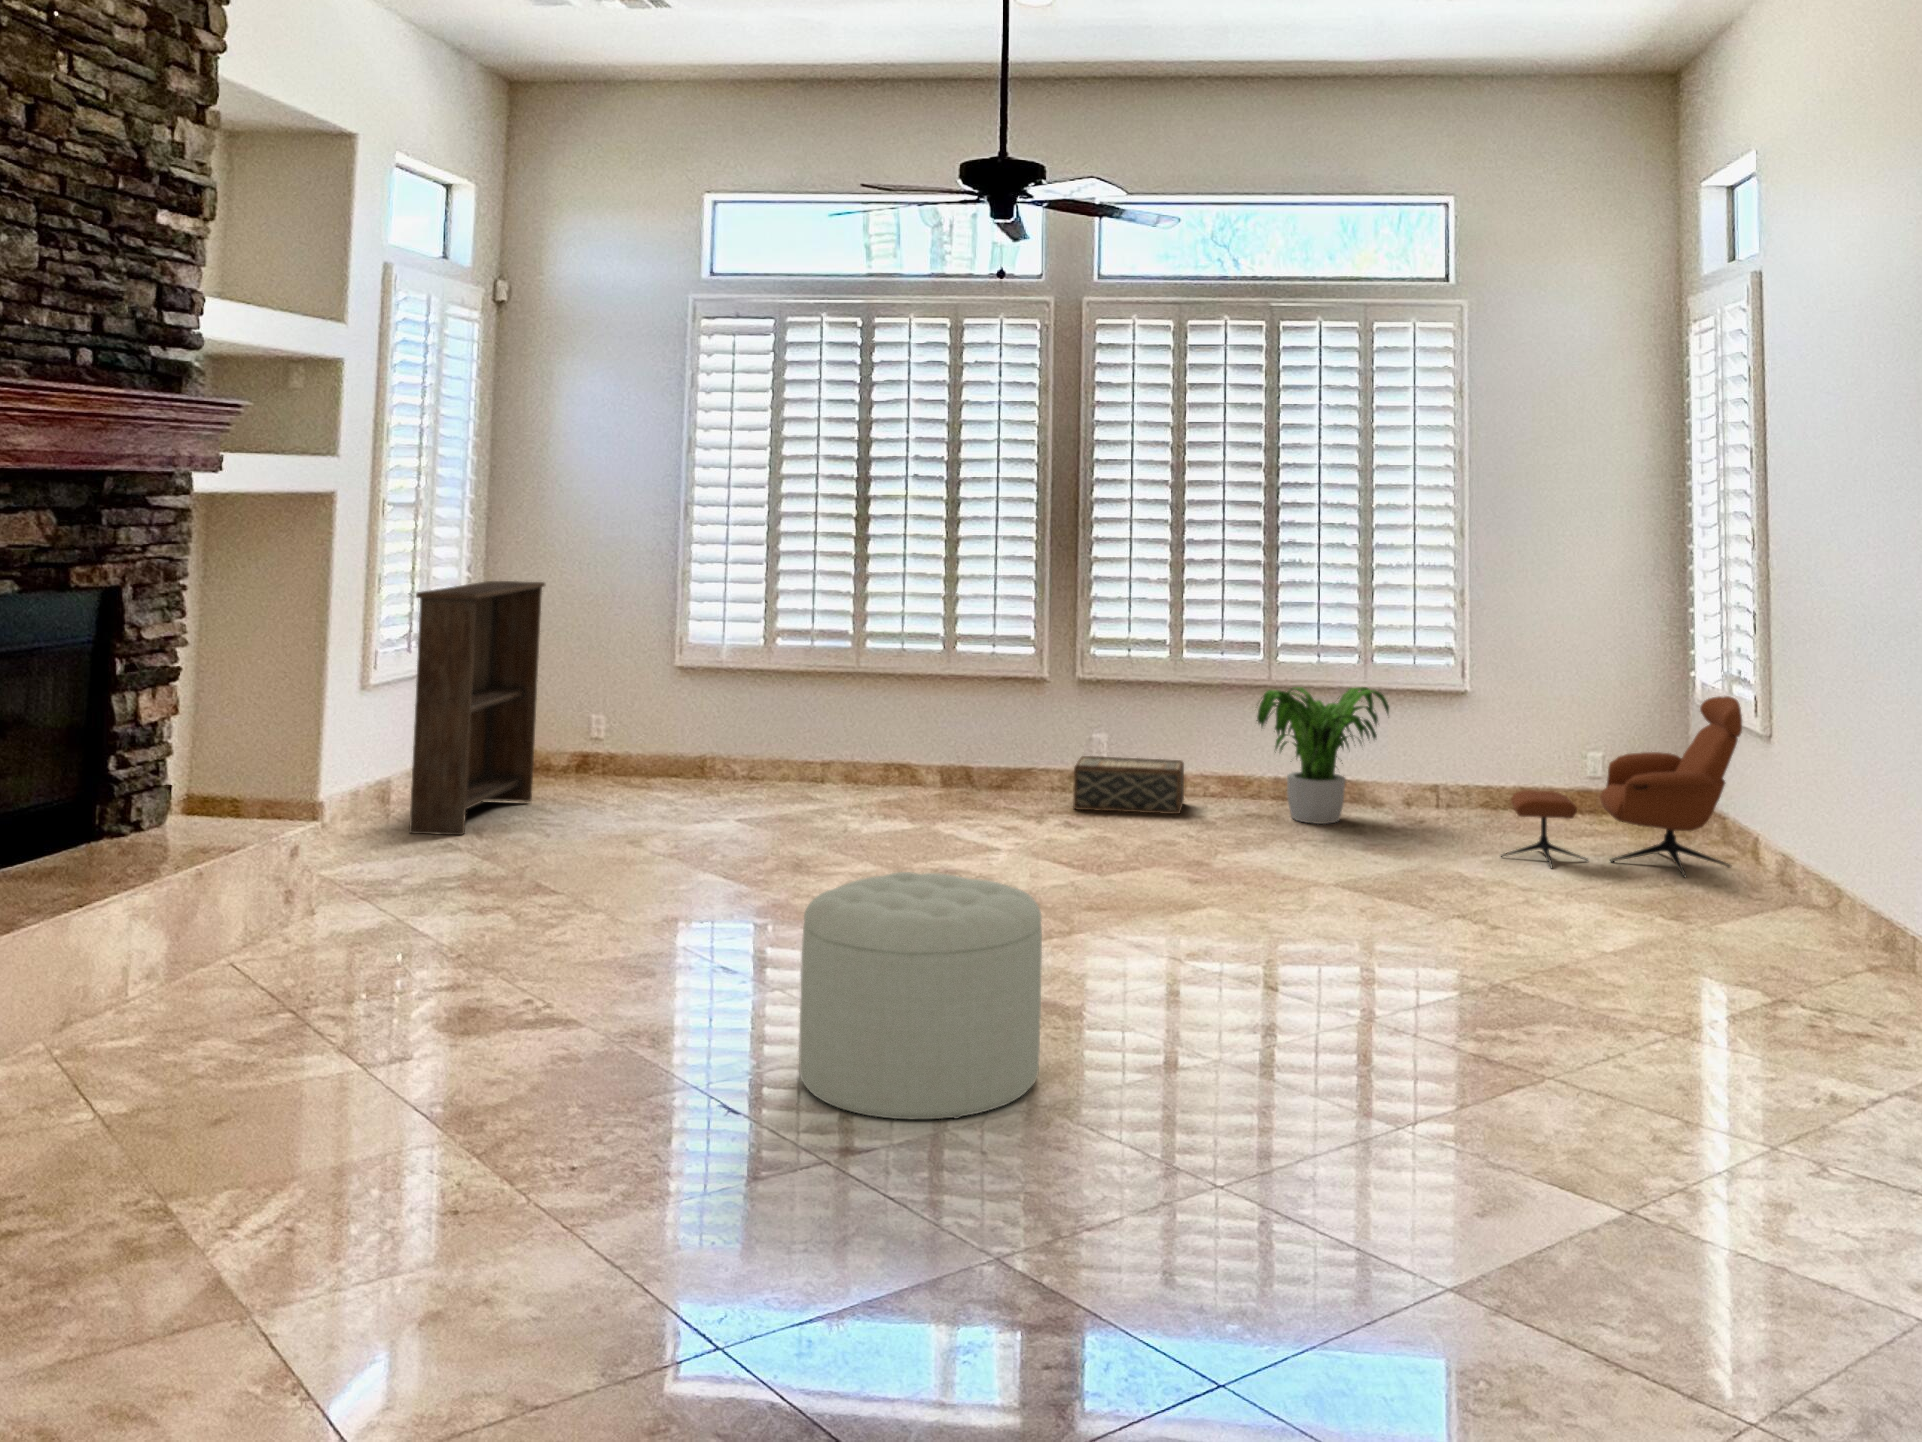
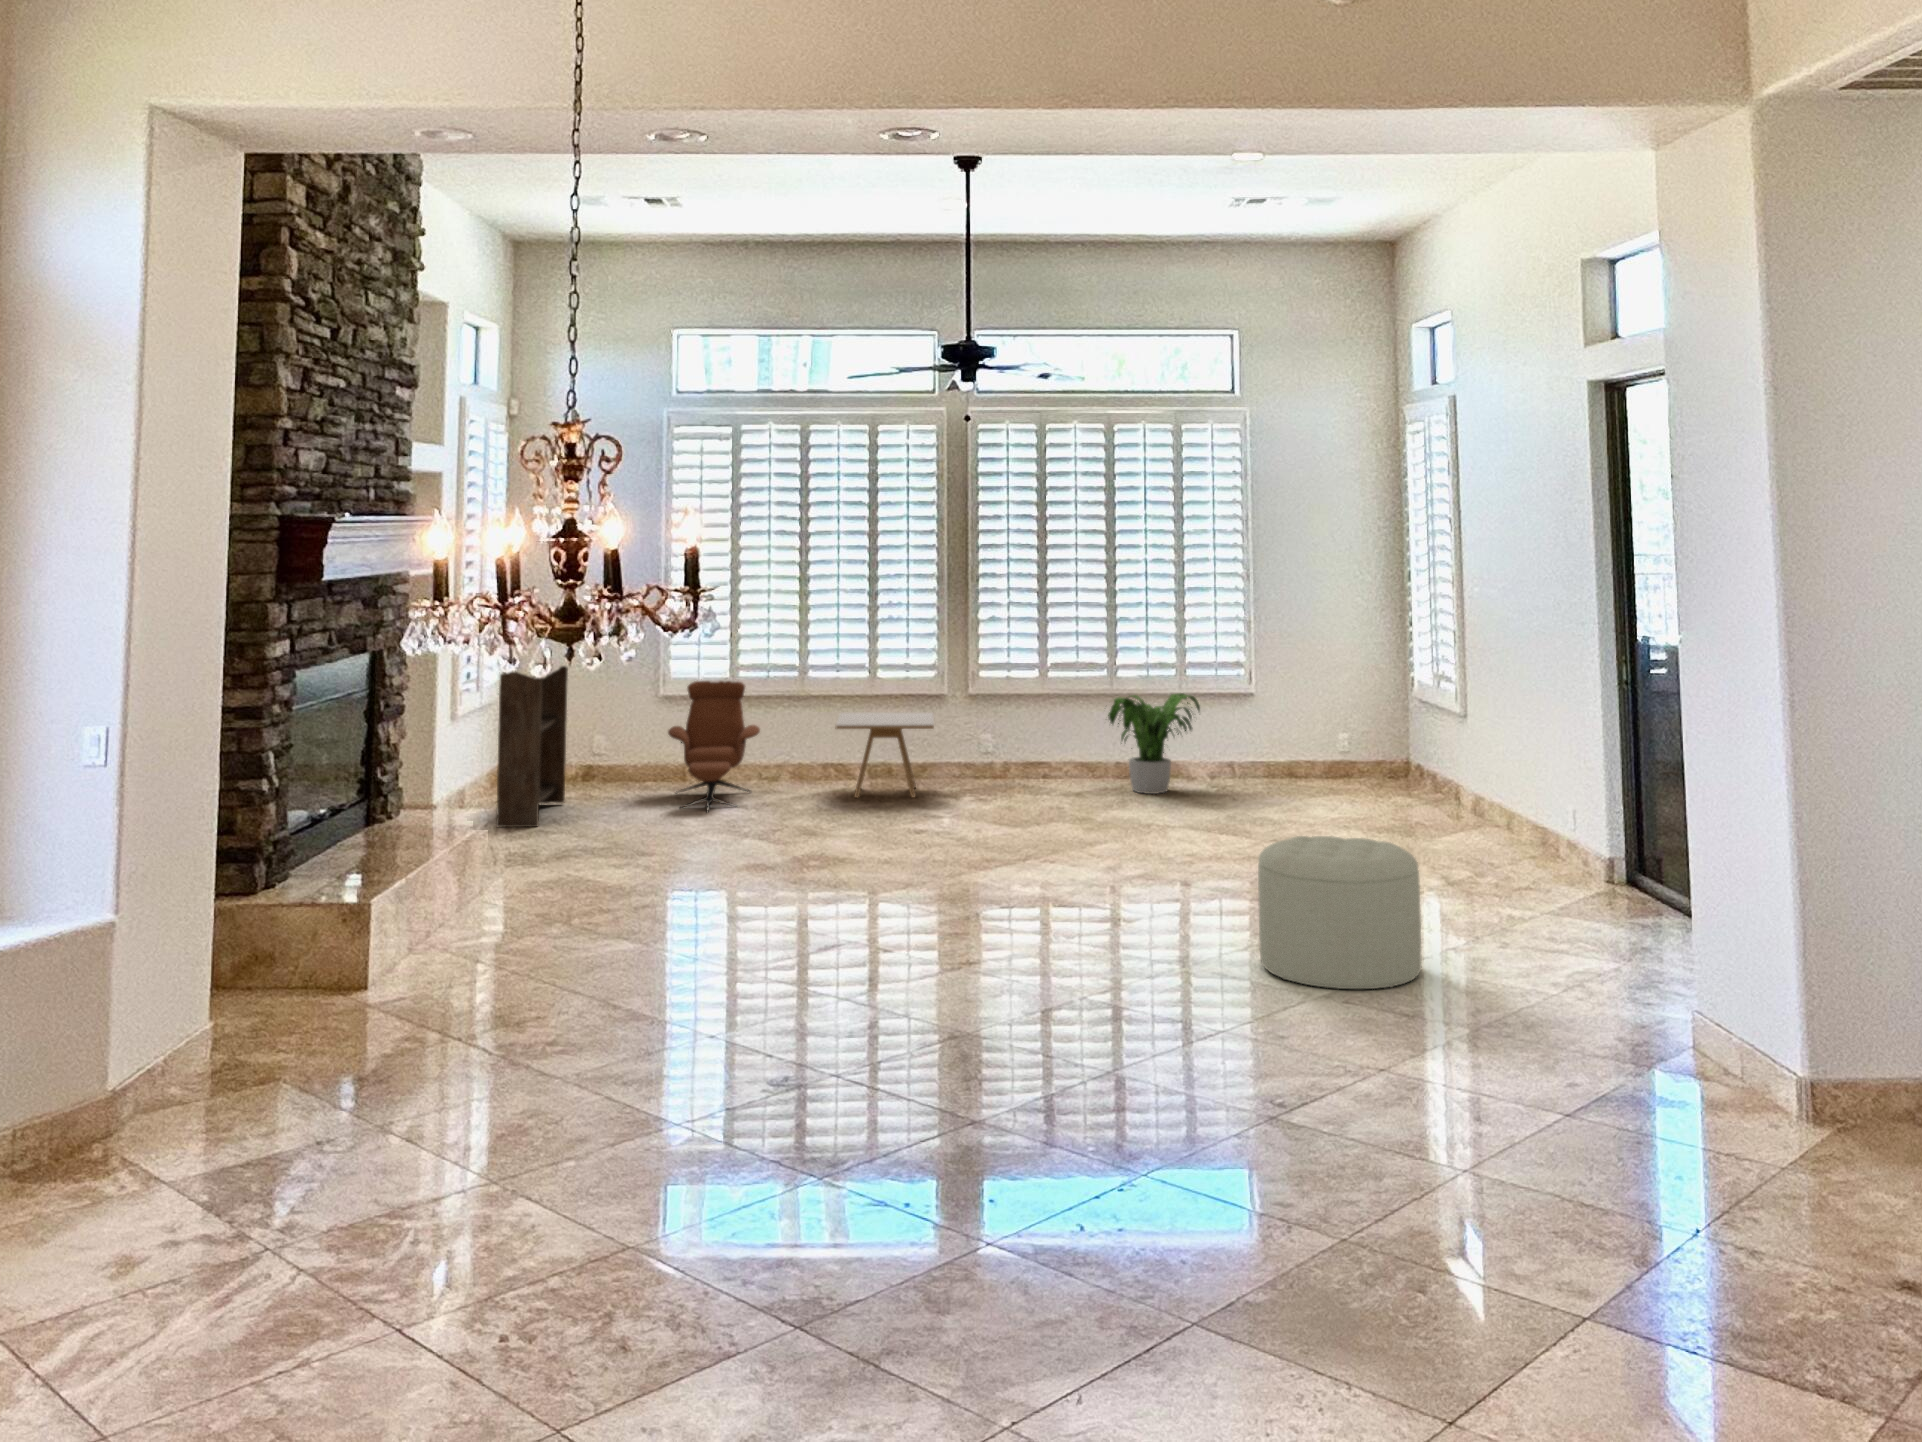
side table: none [885,696,1030,815] -> present [836,713,934,798]
lounge chair: present [1501,696,1742,877] -> present [668,681,760,810]
woven basket: present [1073,756,1184,814] -> none [972,753,1052,792]
ottoman: present [799,872,1042,1119] -> present [1258,836,1421,989]

